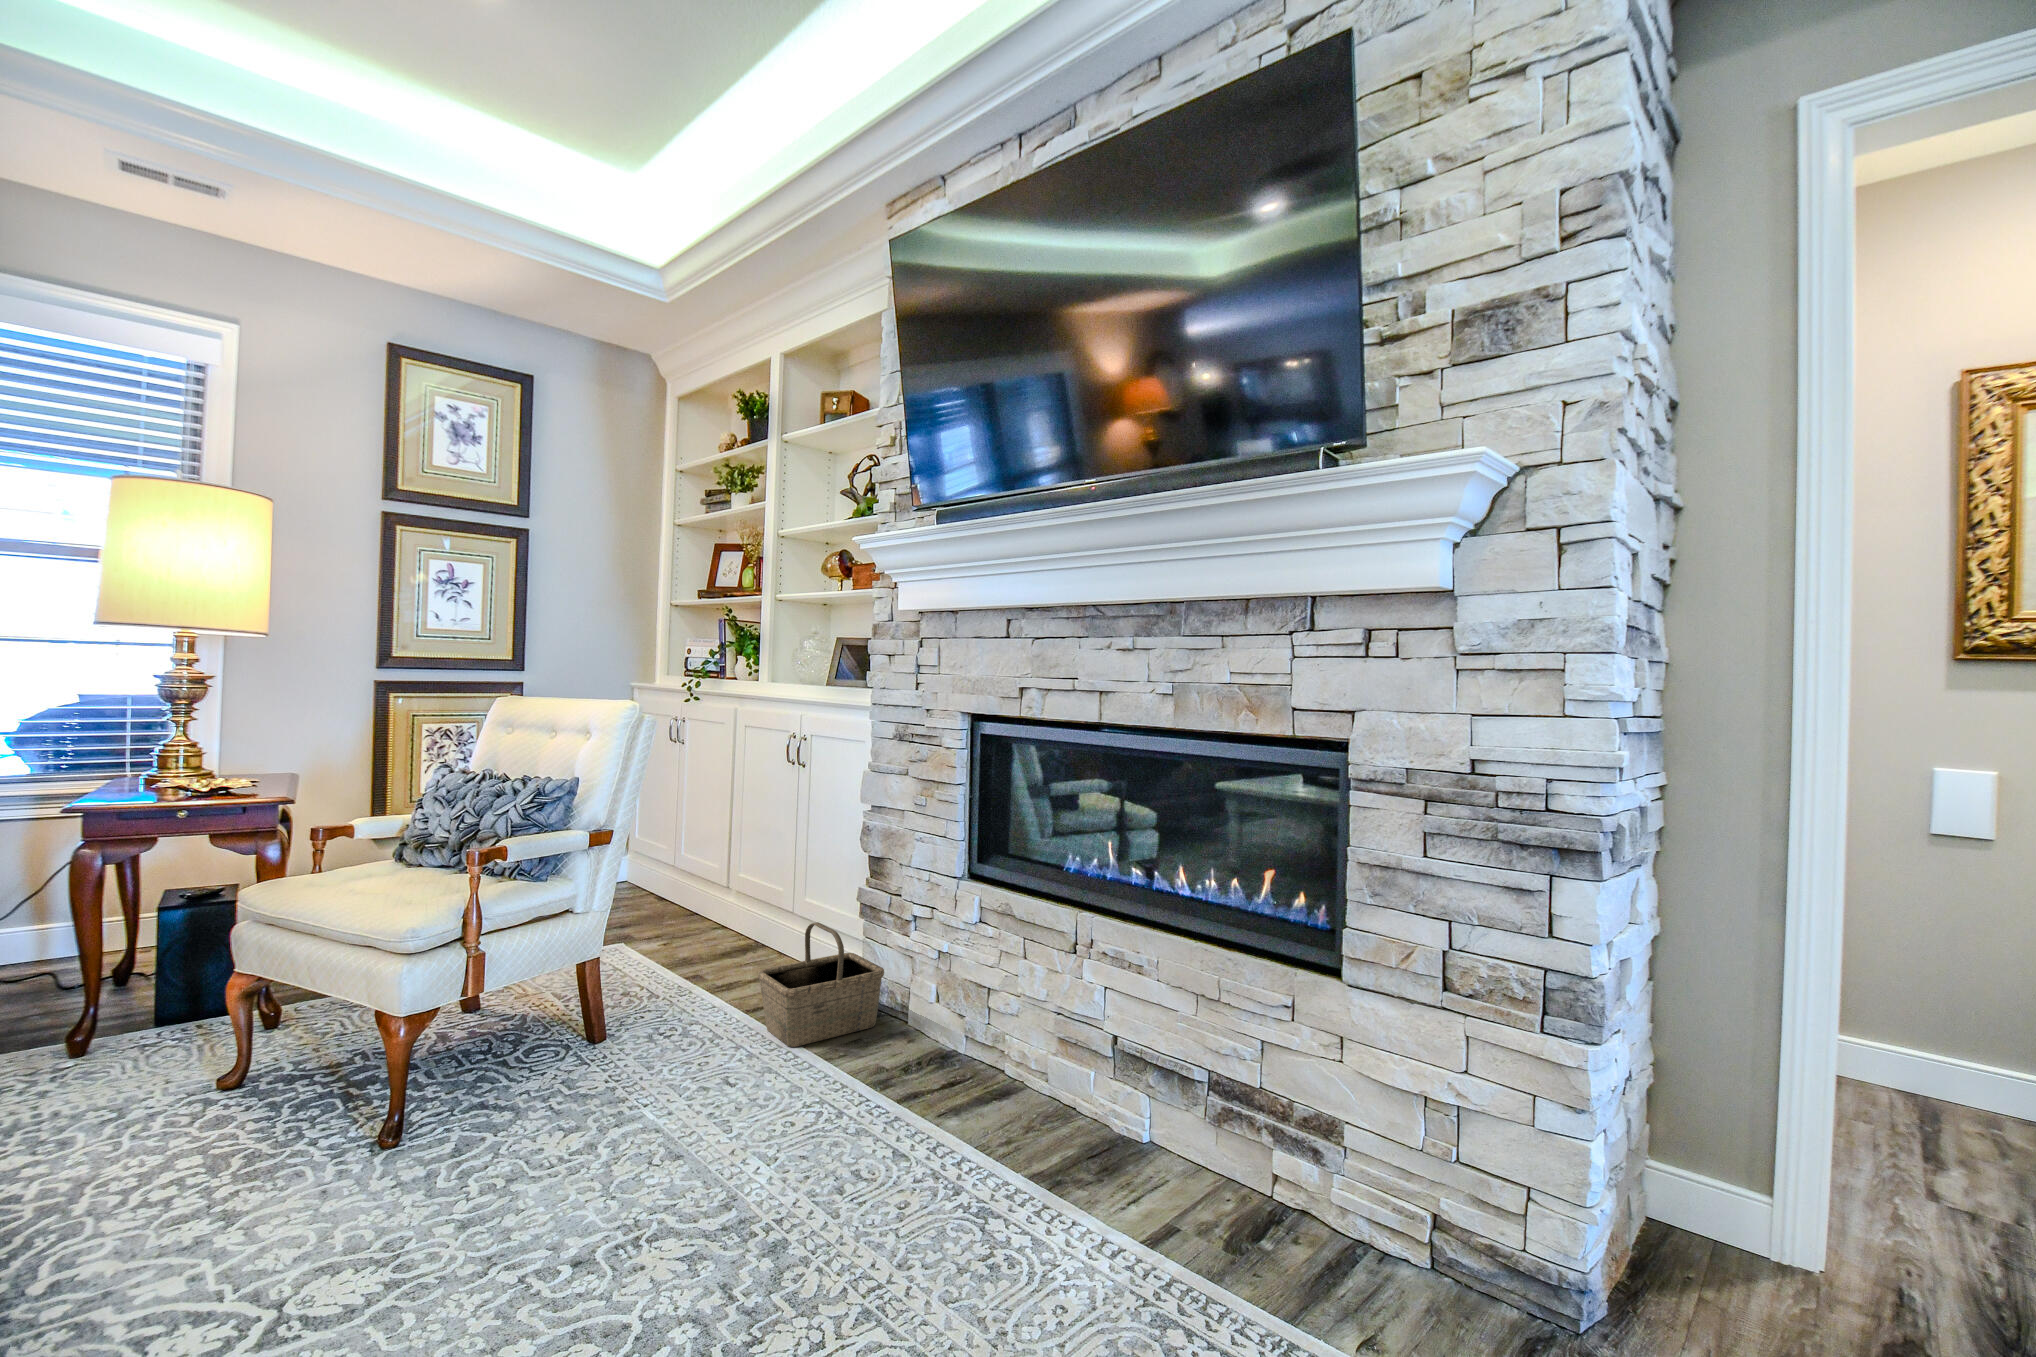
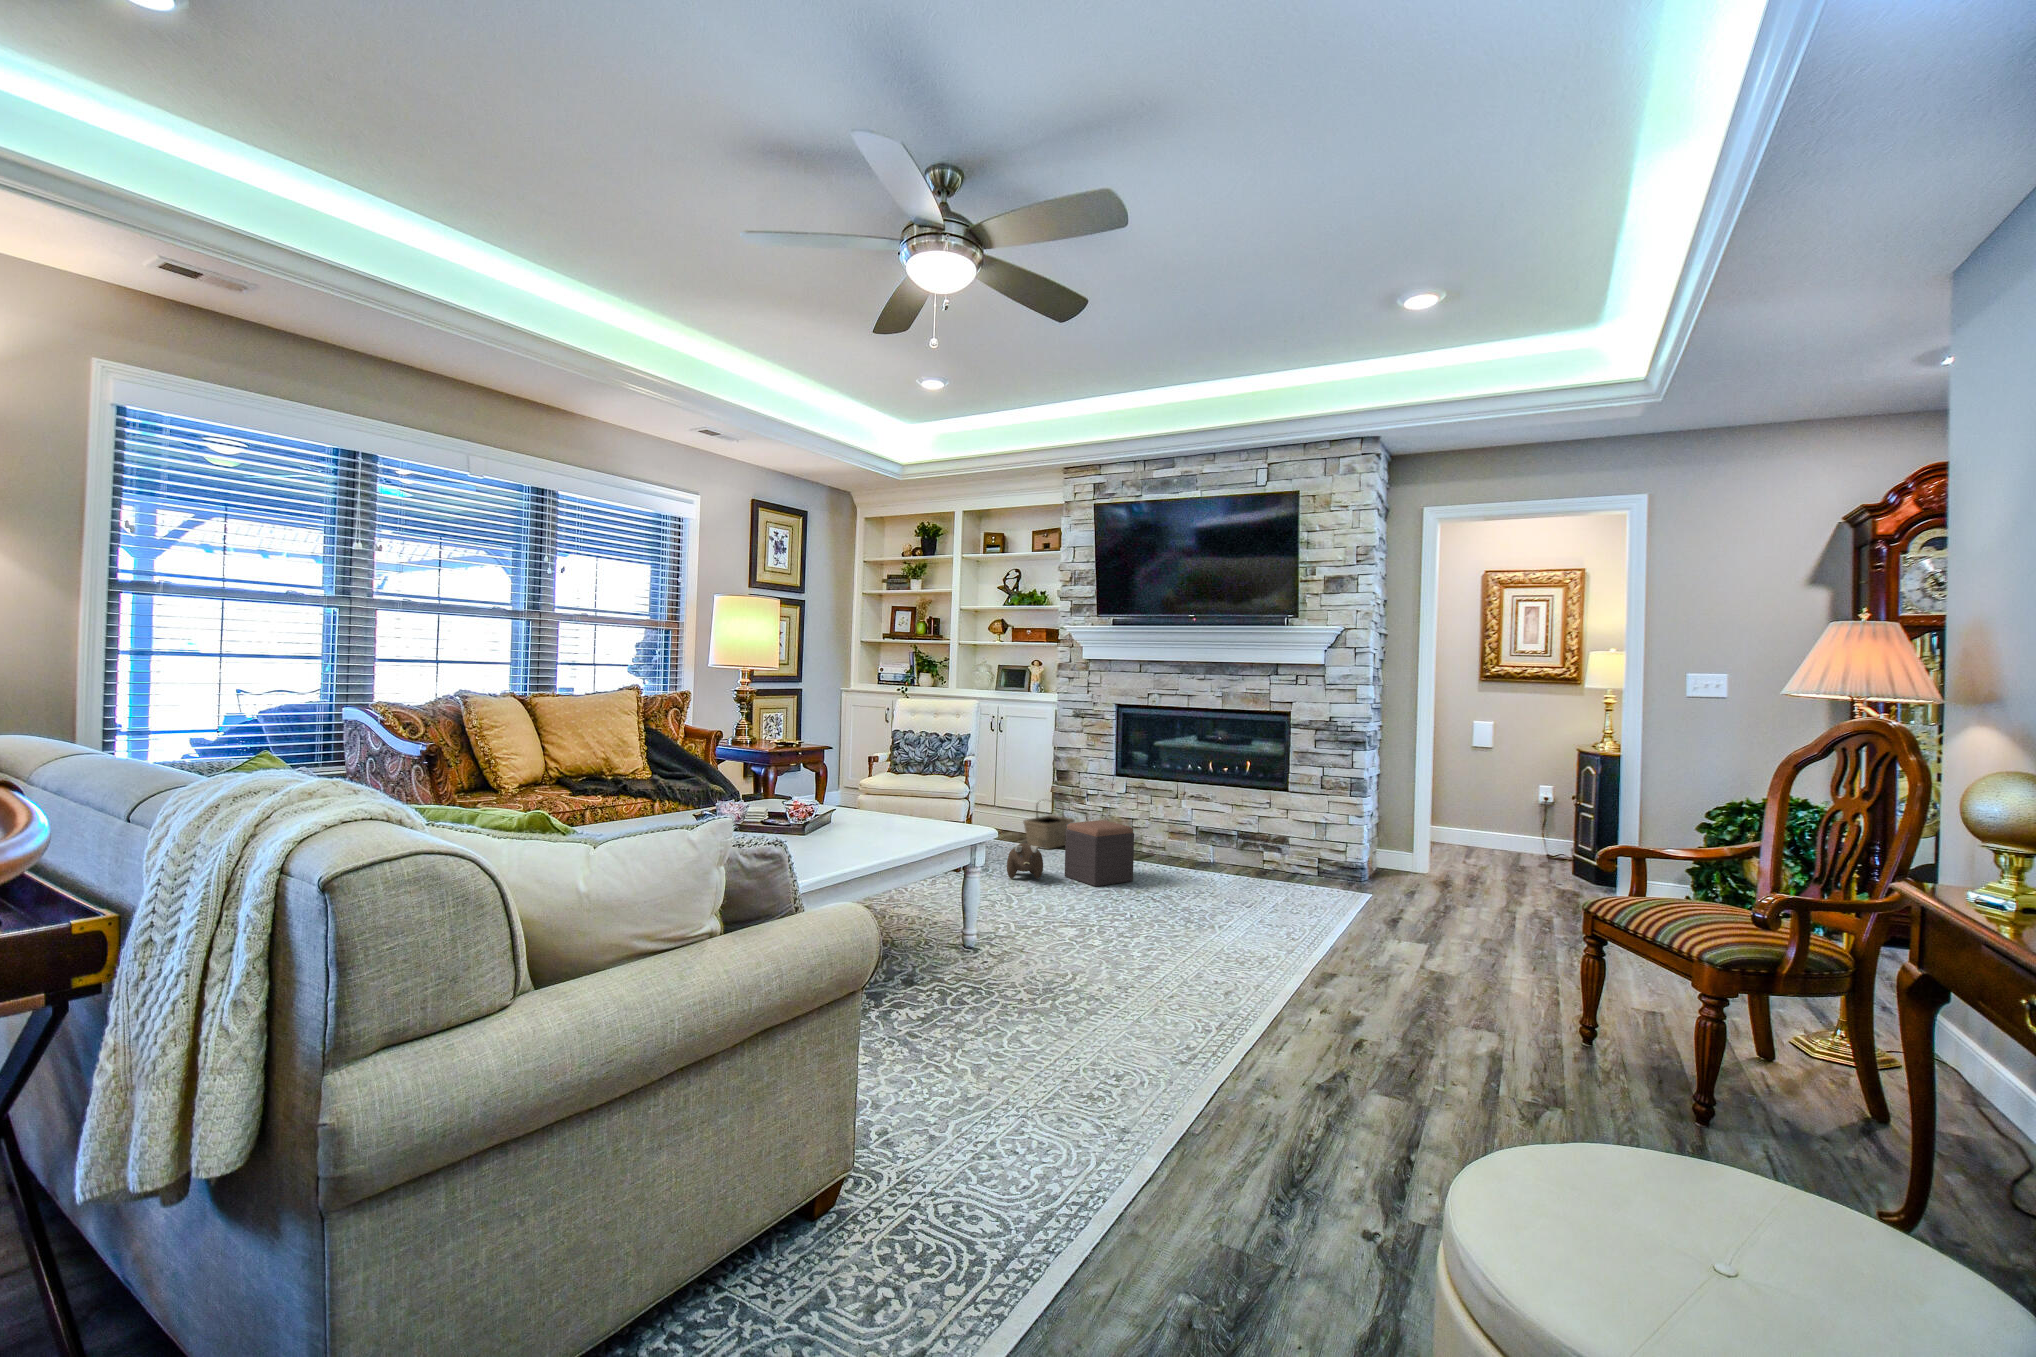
footstool: none [641,1036,809,1286] -> present [1065,820,1134,887]
plush toy: none [445,1096,588,1213] -> present [1007,843,1043,879]

